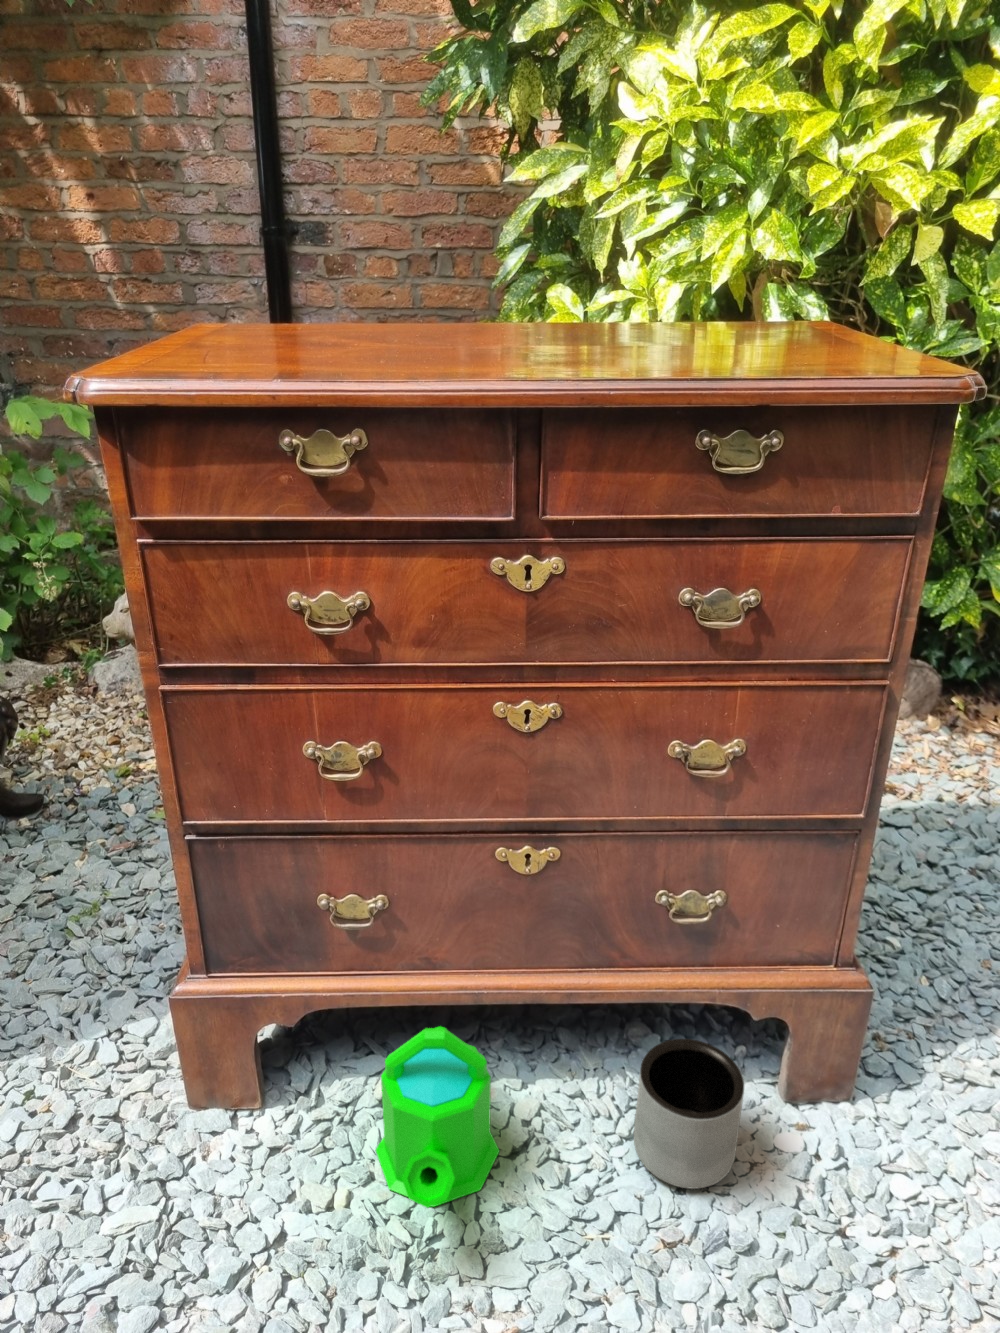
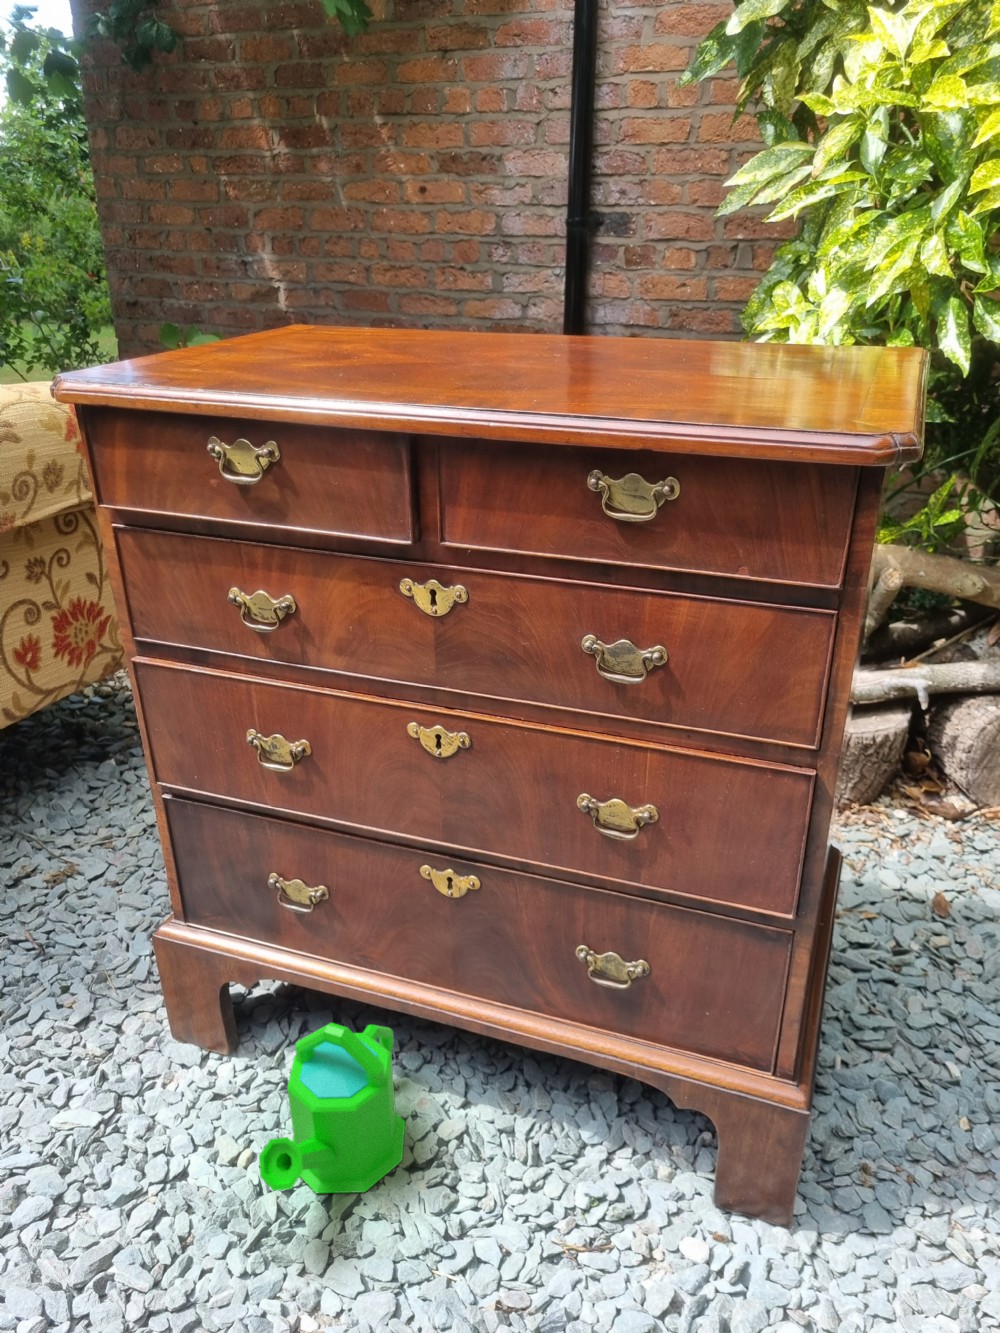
planter: present [634,1039,744,1189] -> none [526,1102,636,1266]

